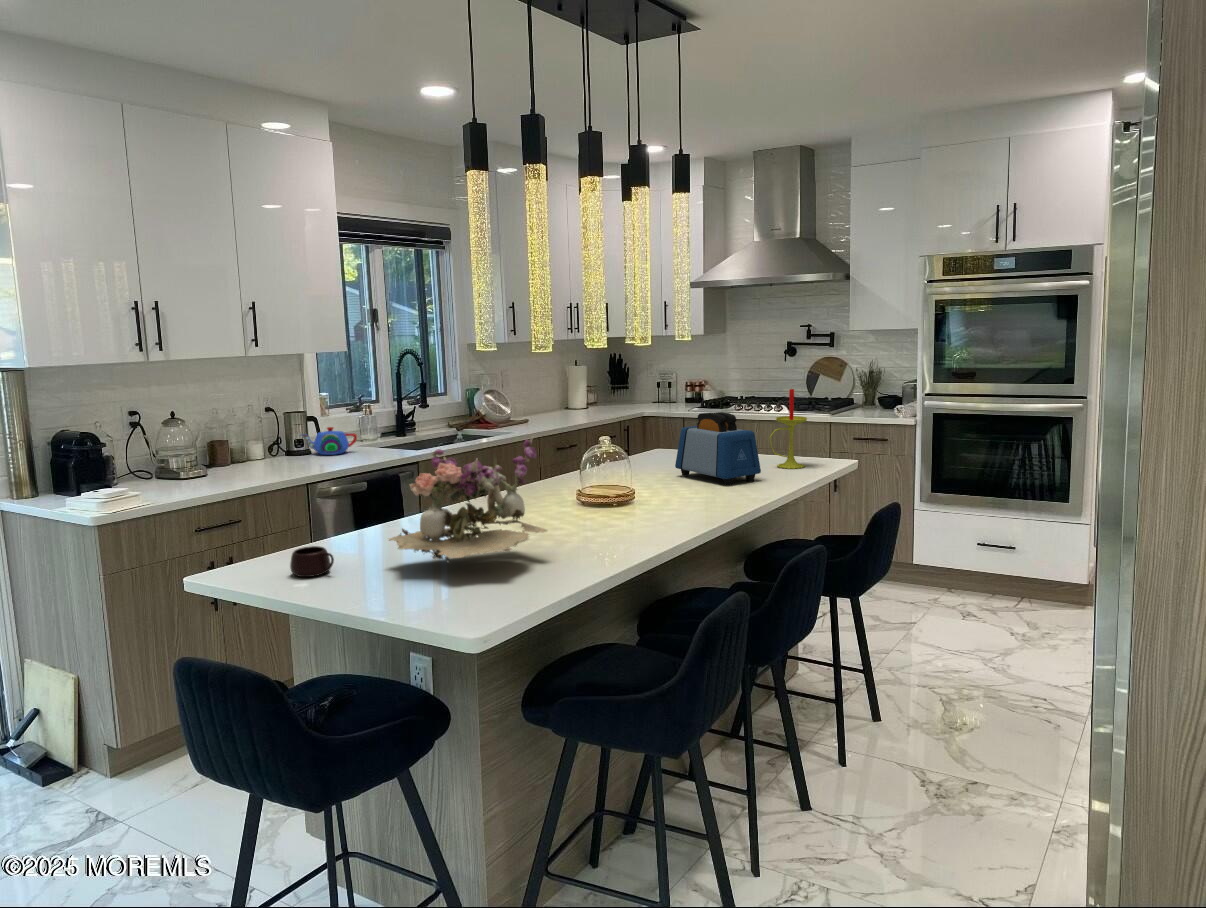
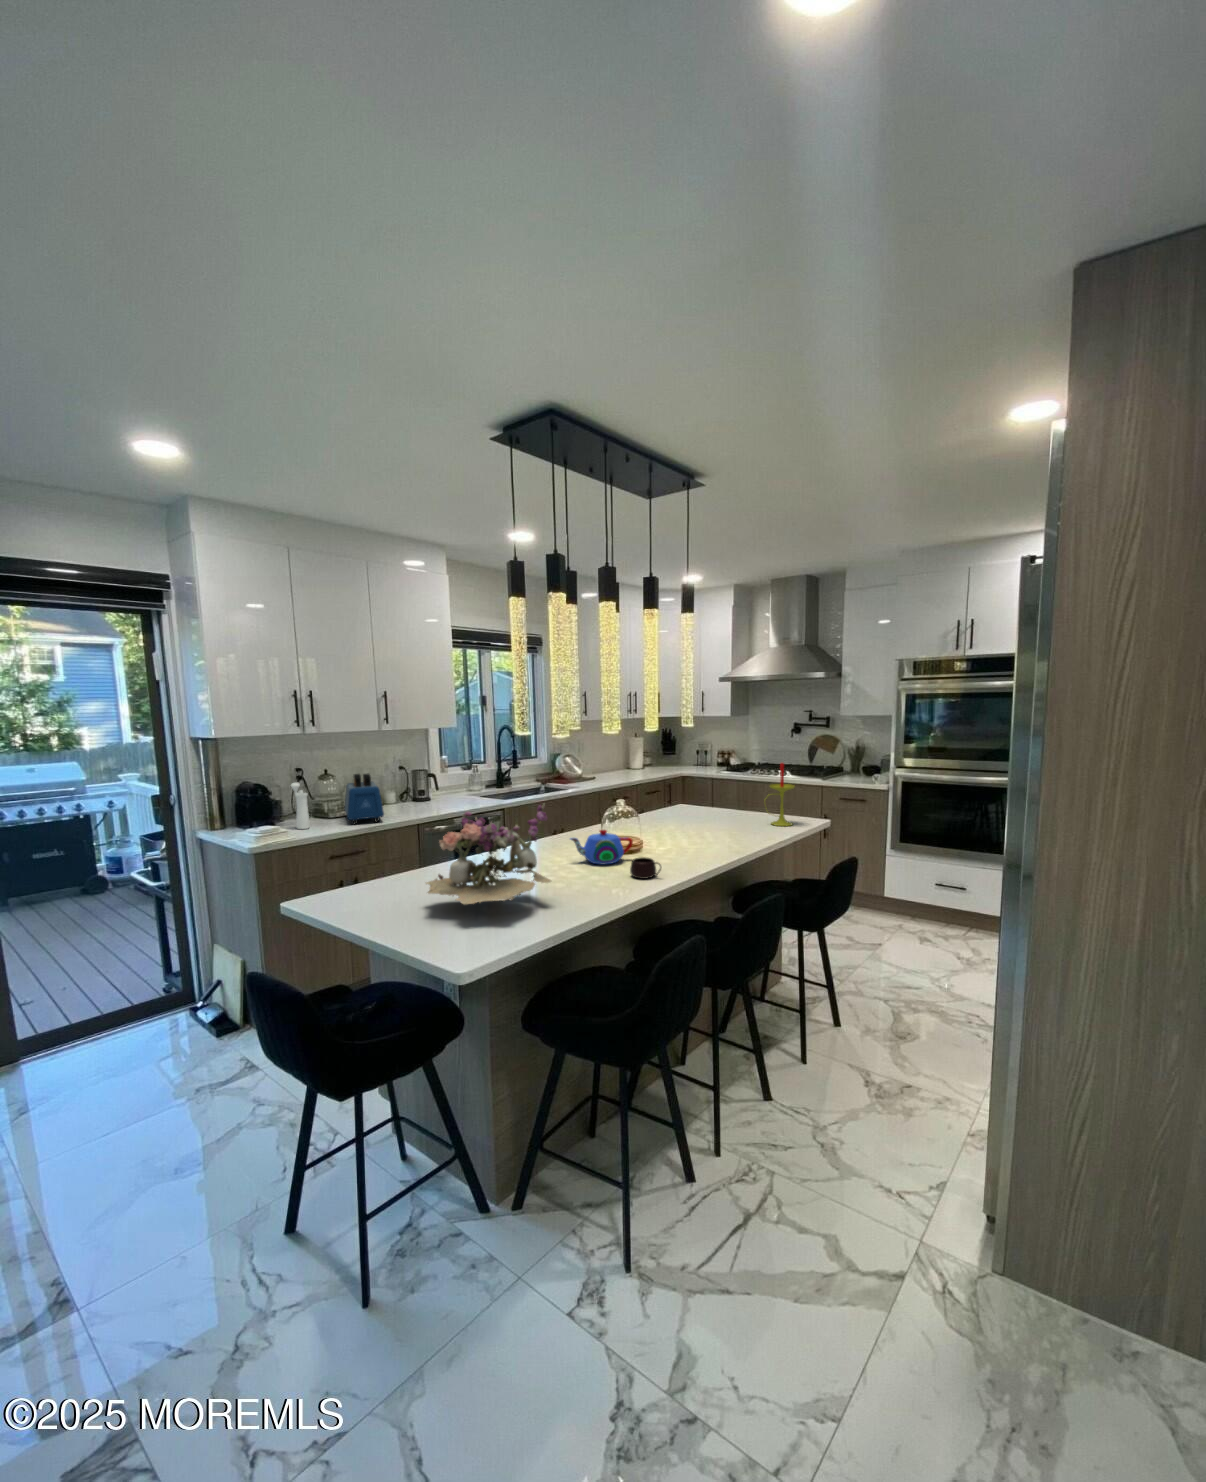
toaster: present [675,412,761,485] -> present [344,774,384,824]
teapot: present [301,427,357,455] -> present [570,830,633,864]
pepper mill: none [133,430,166,493] -> present [291,783,310,829]
mug: present [290,546,334,577] -> present [630,857,661,879]

